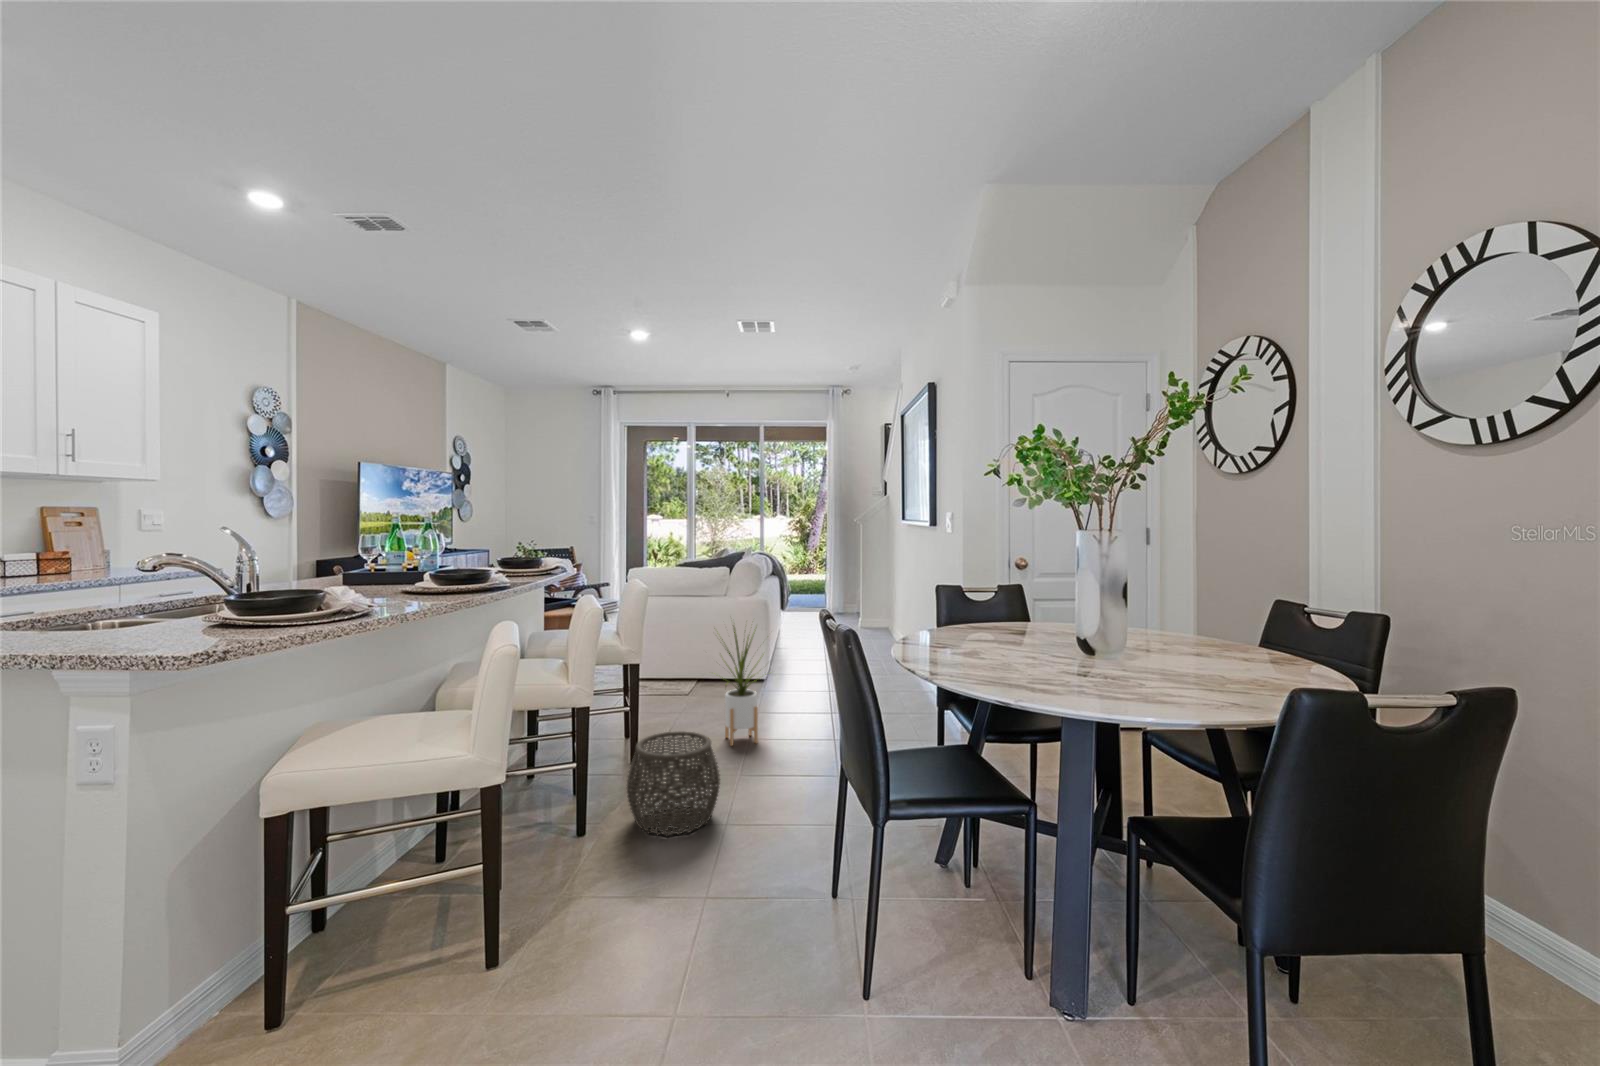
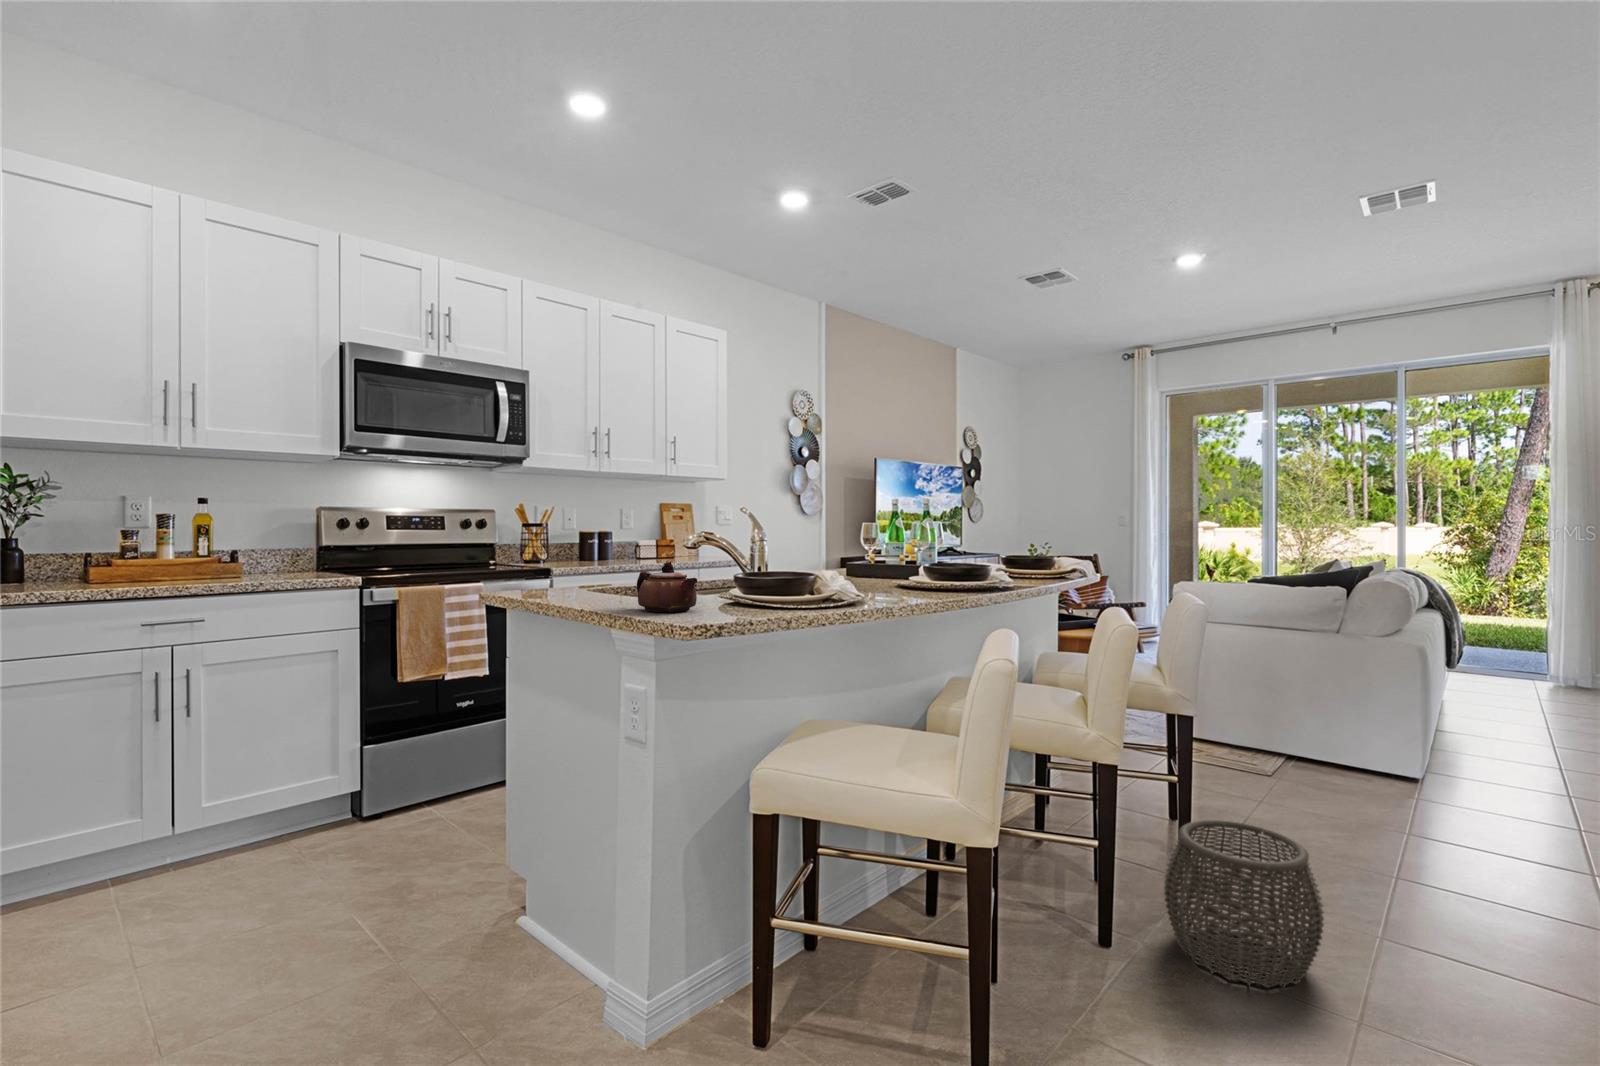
teapot: none [91,592,186,645] -> present [637,562,698,612]
house plant: present [722,626,758,746] -> none [1291,661,1426,873]

